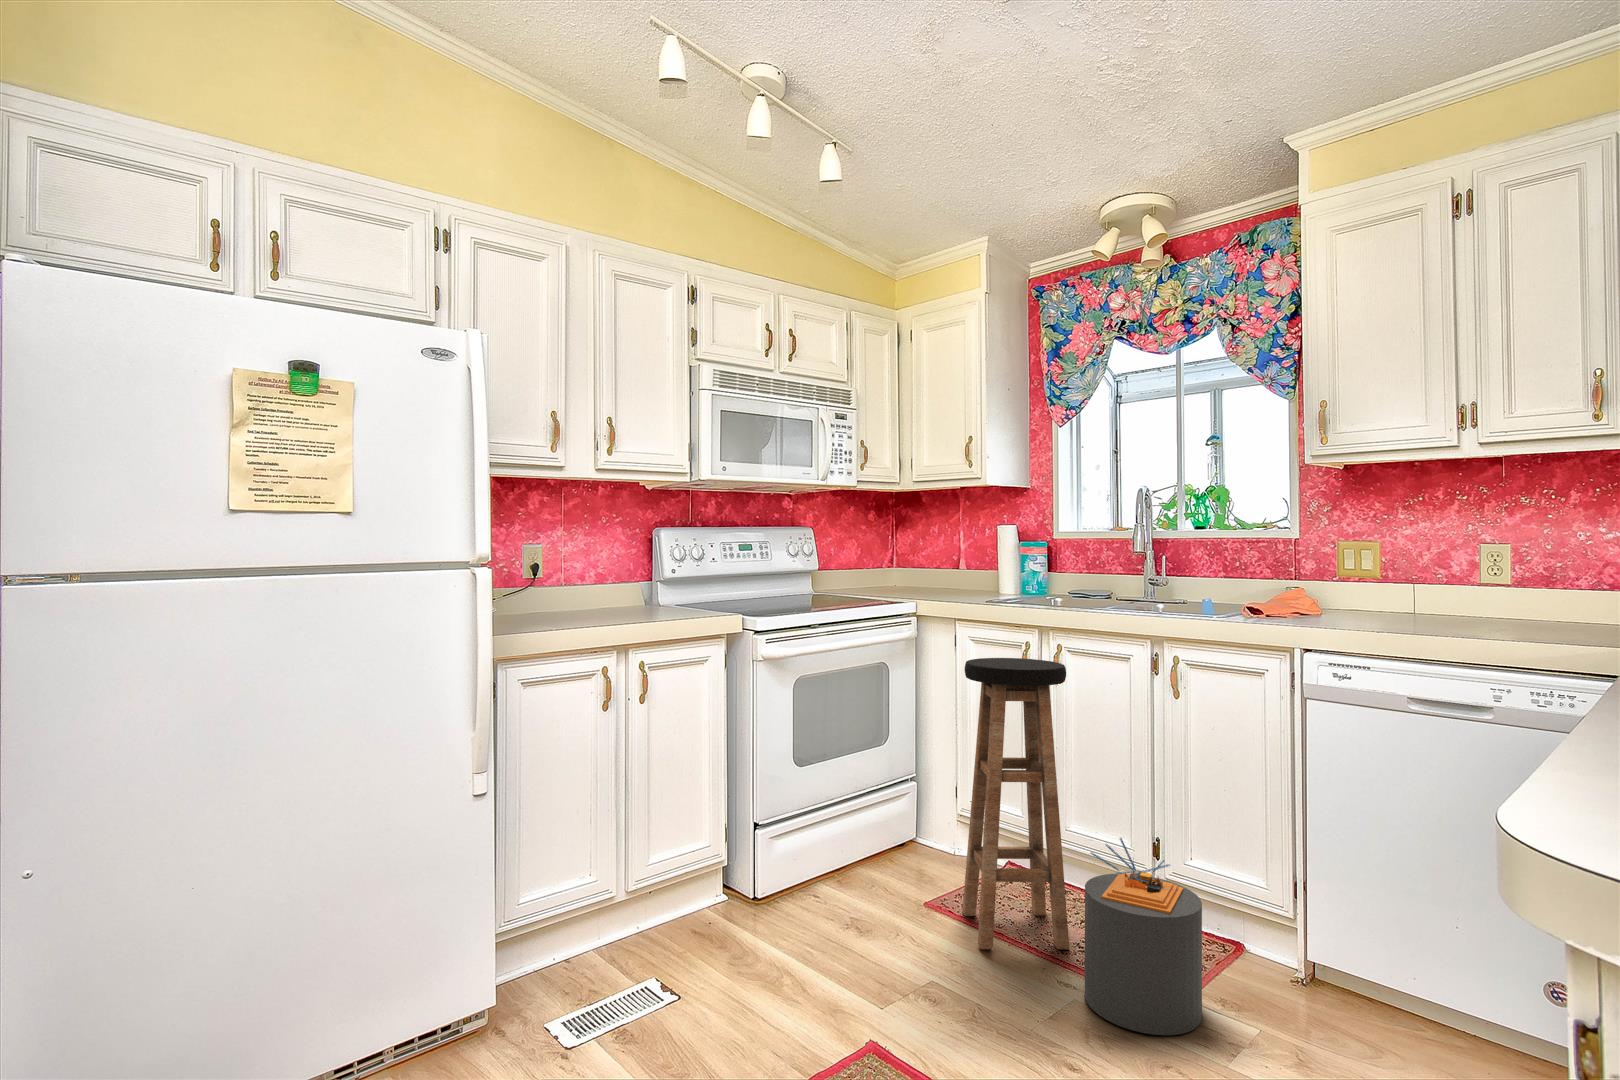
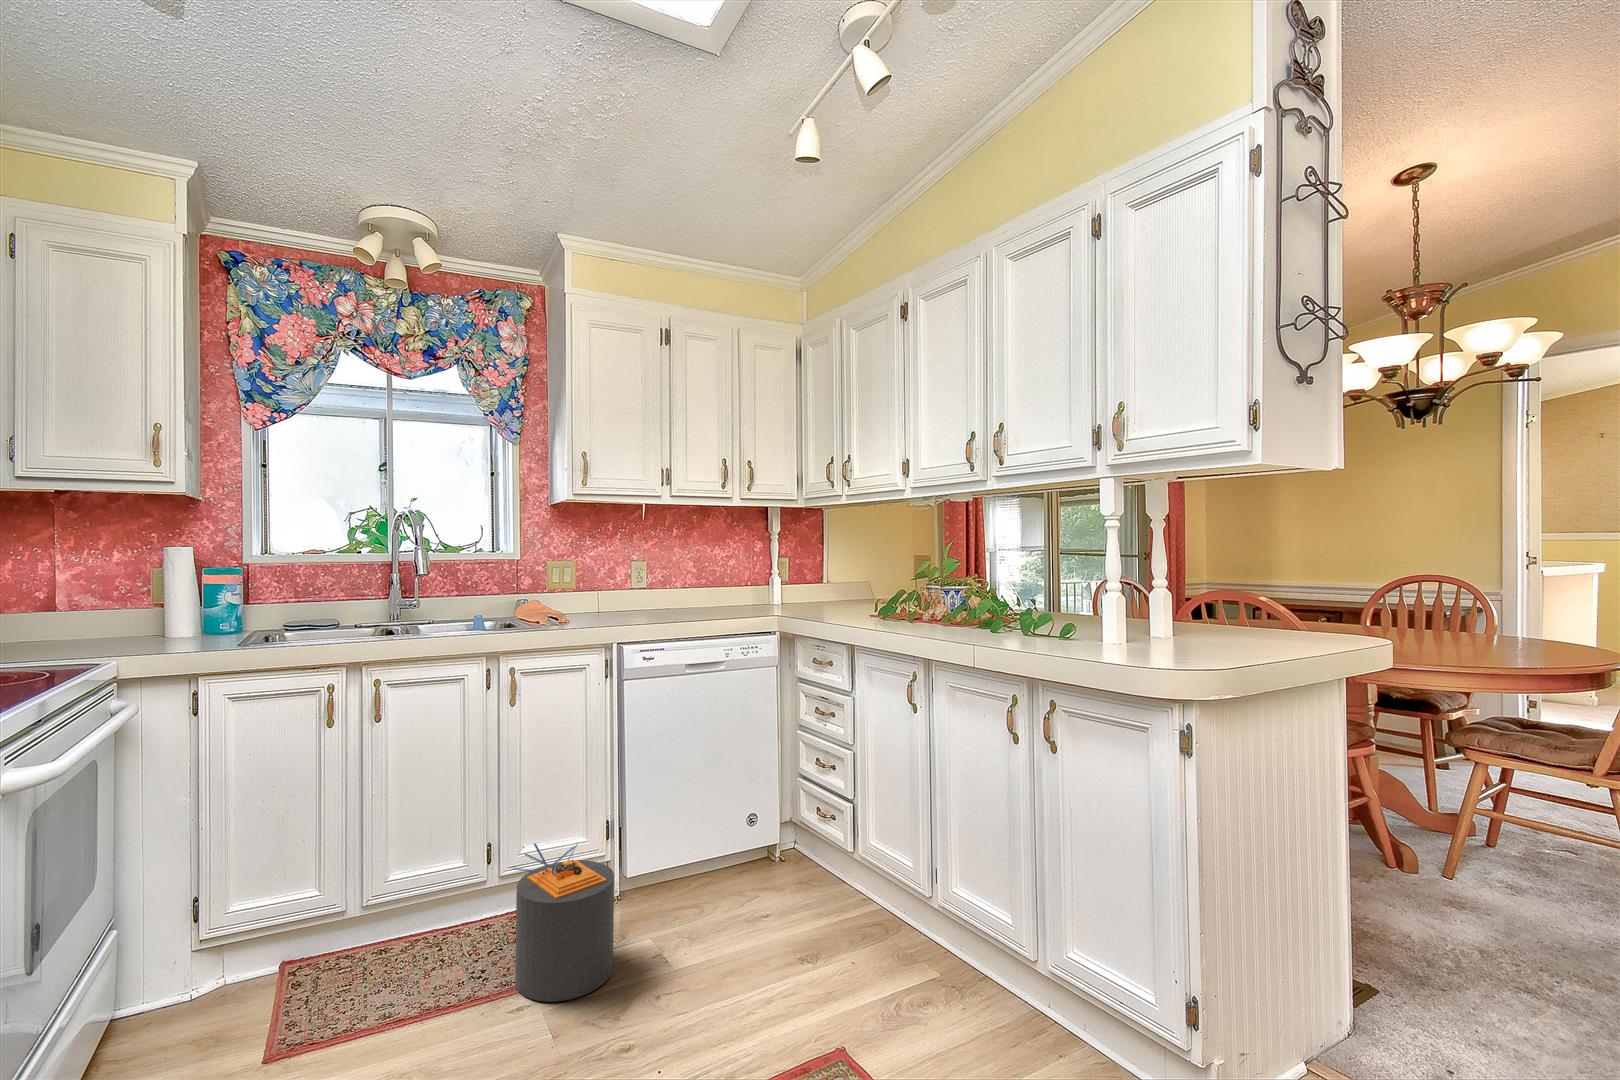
bar stool: present [962,658,1069,949] -> none [313,700,462,1035]

